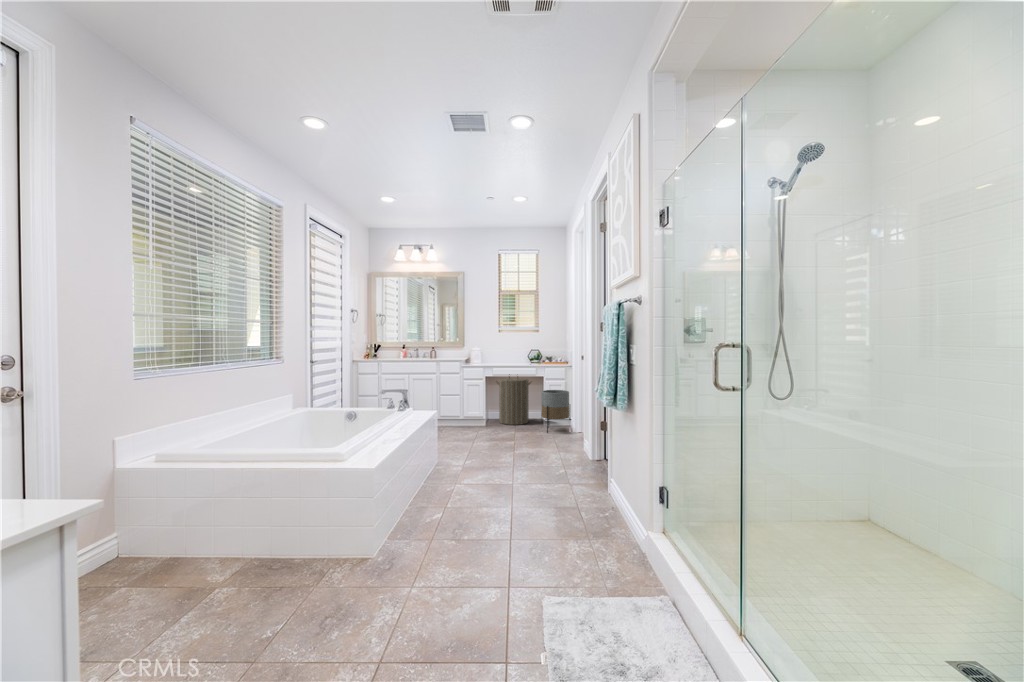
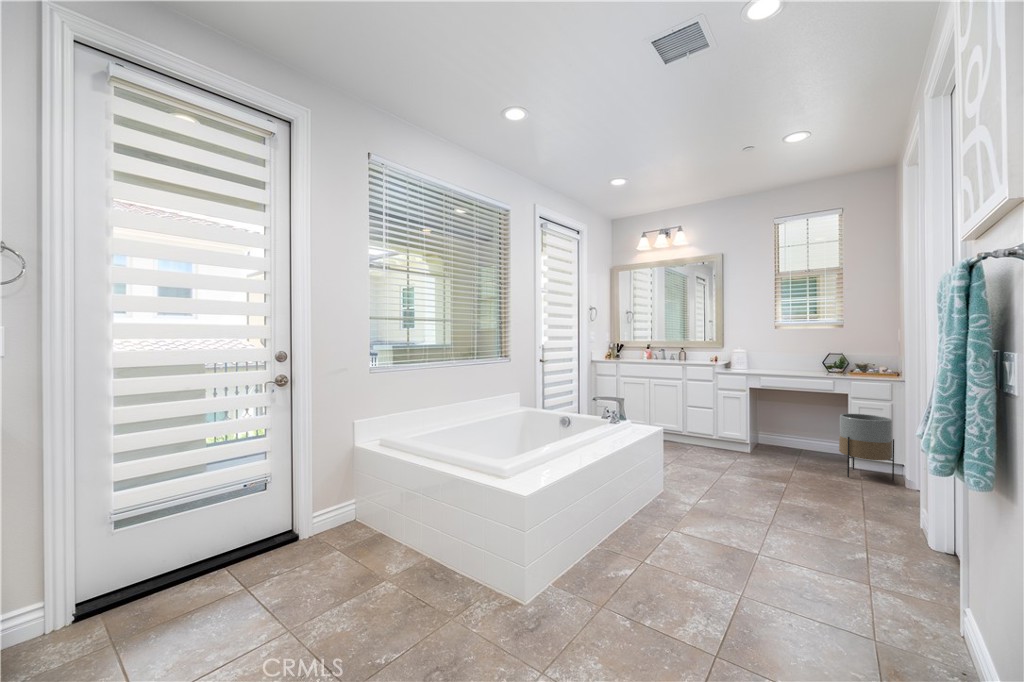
laundry hamper: present [496,374,532,425] -> none [768,384,827,457]

